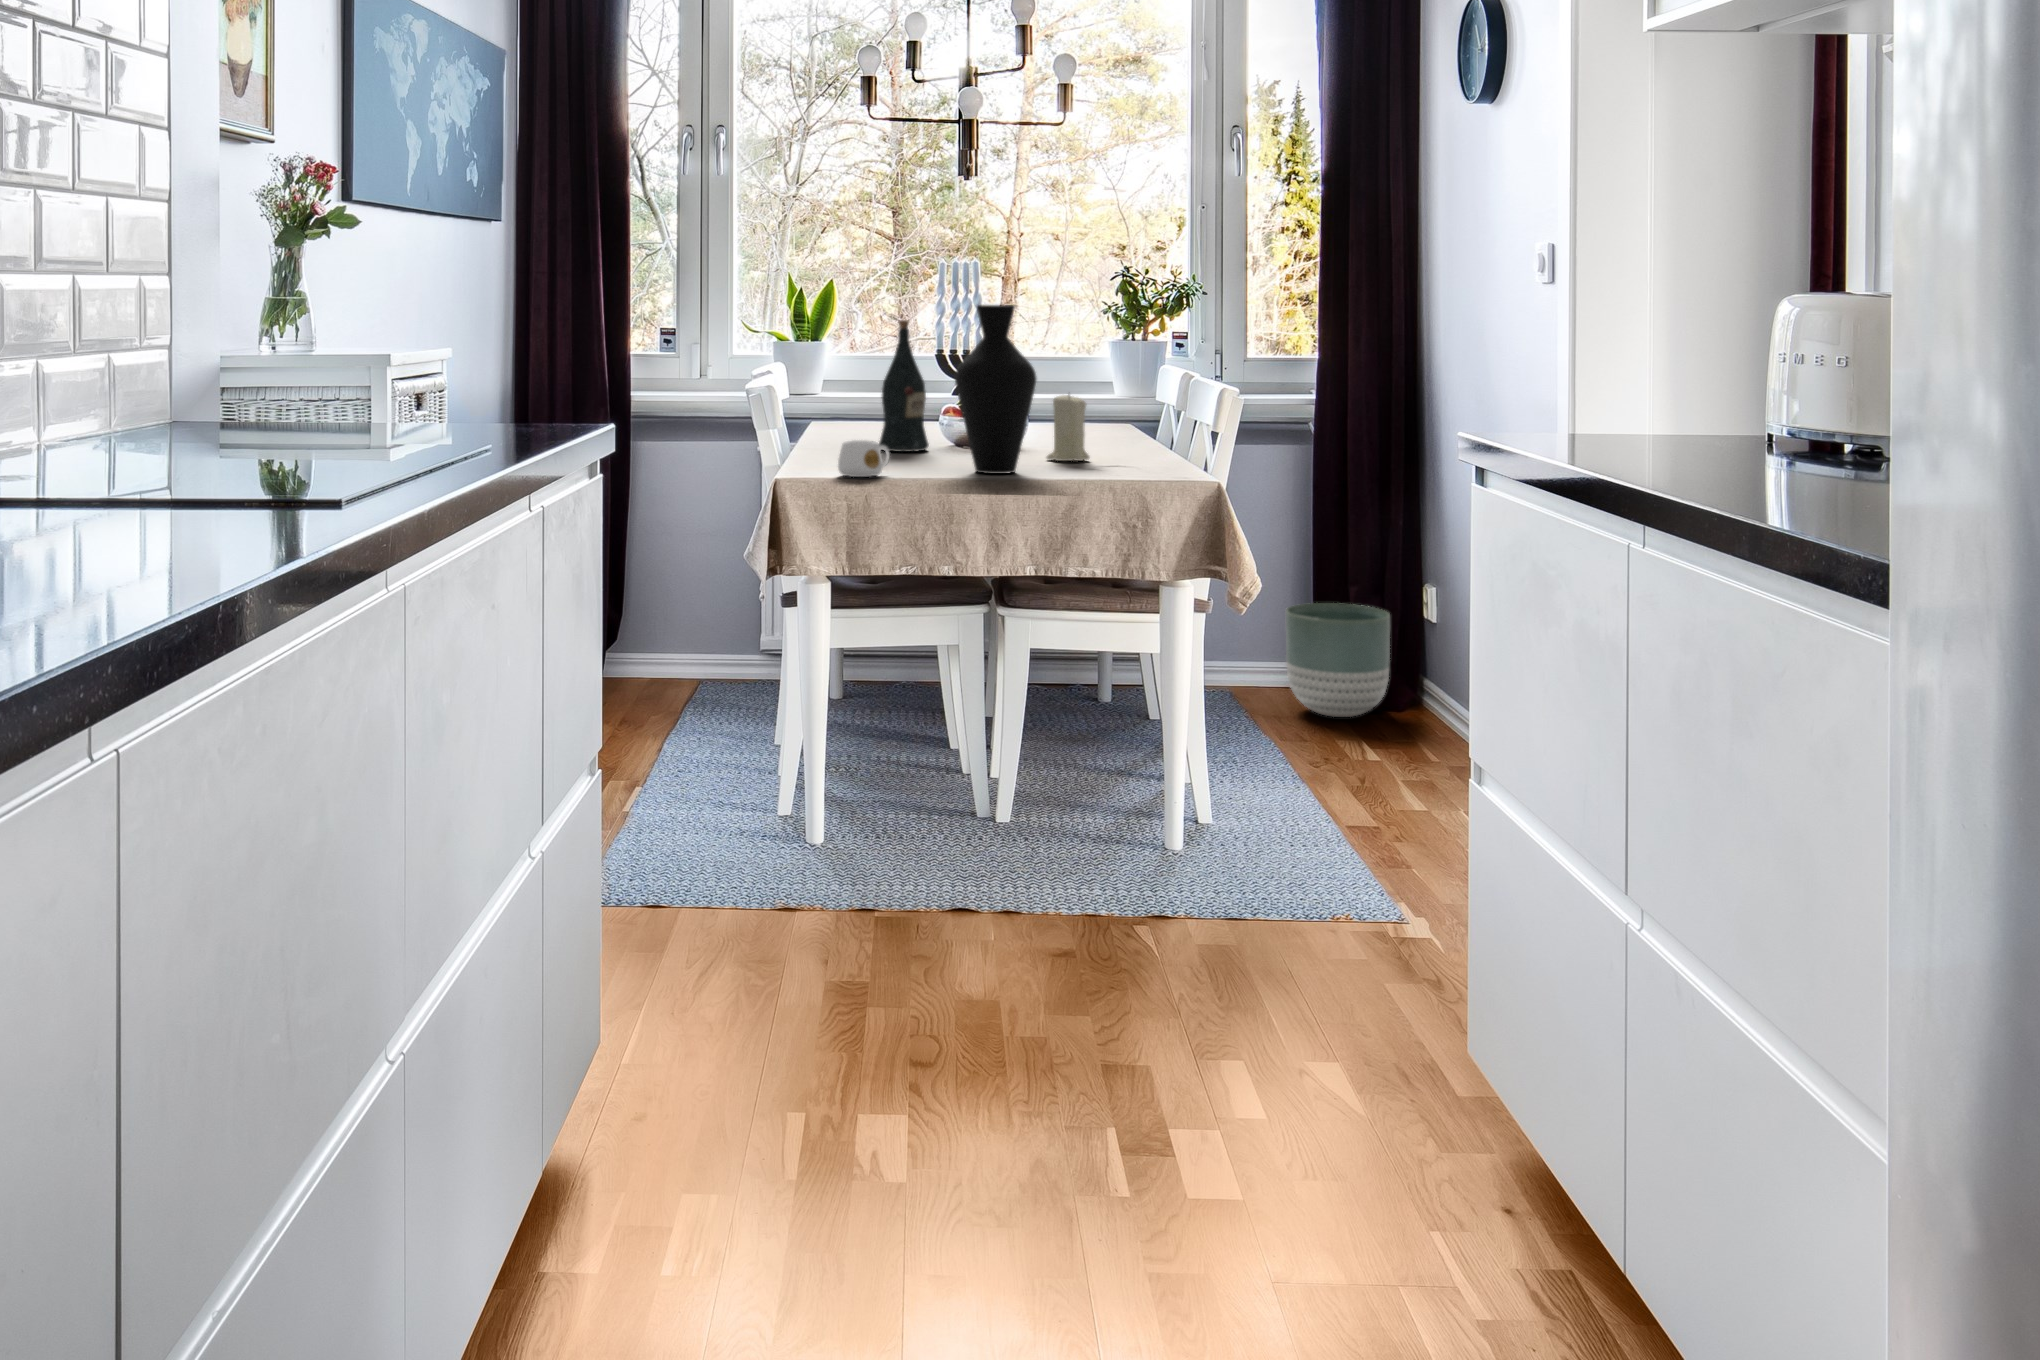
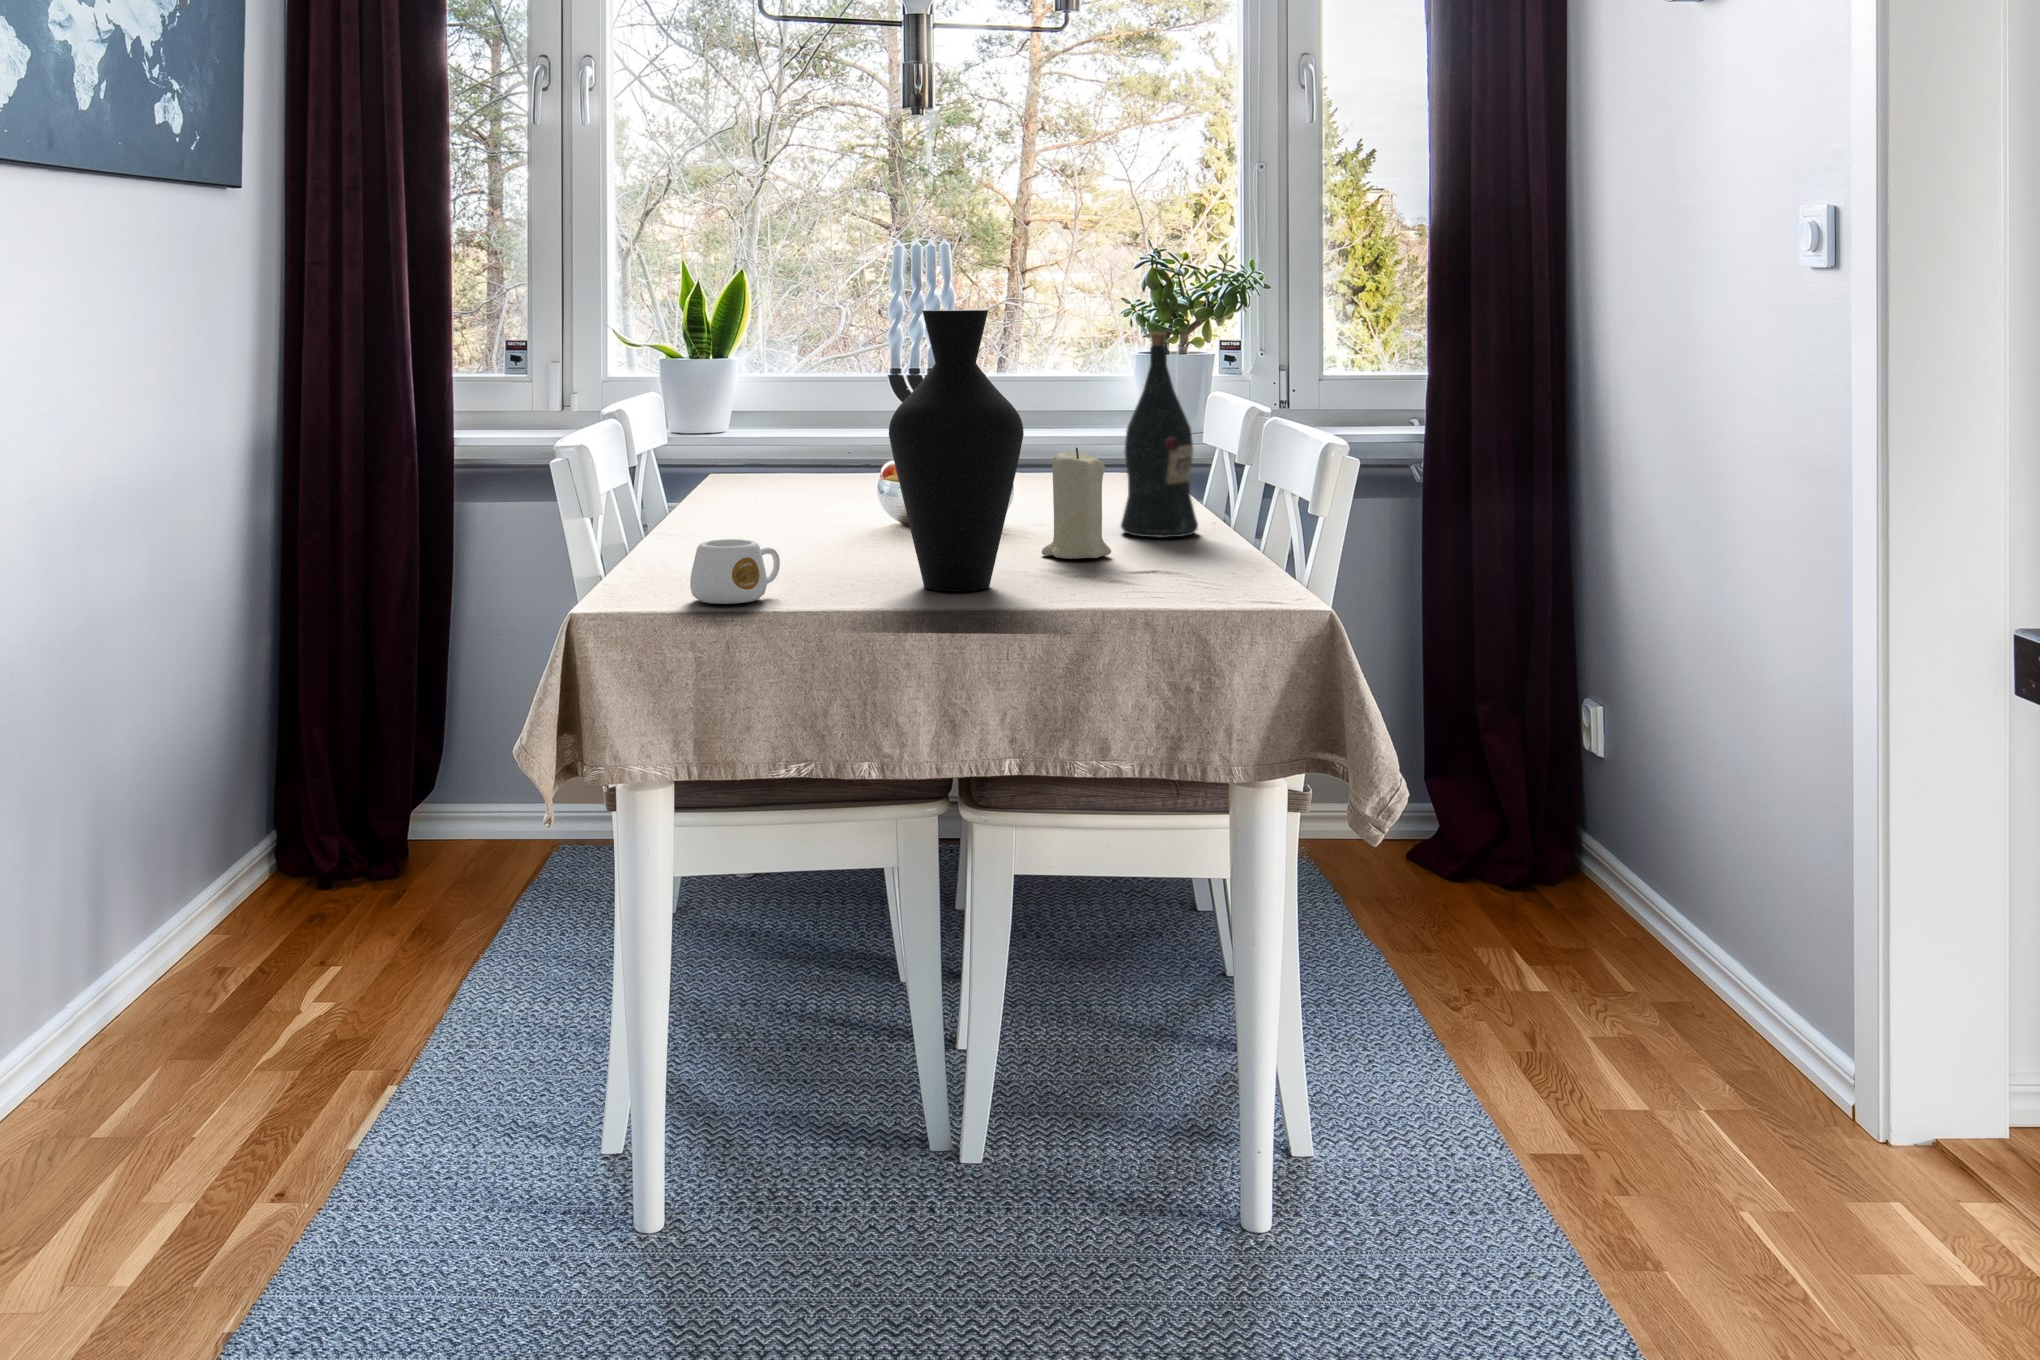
wine bottle: present [879,320,929,452] -> present [1120,332,1198,538]
planter: present [1286,603,1390,717] -> none [1390,728,1542,900]

